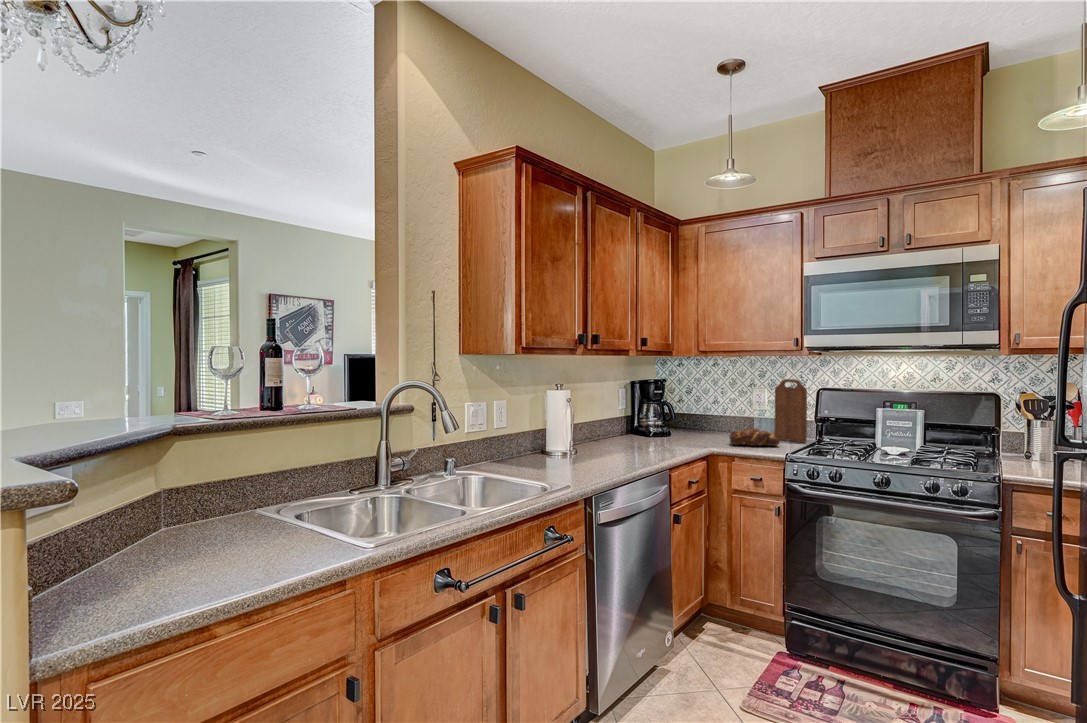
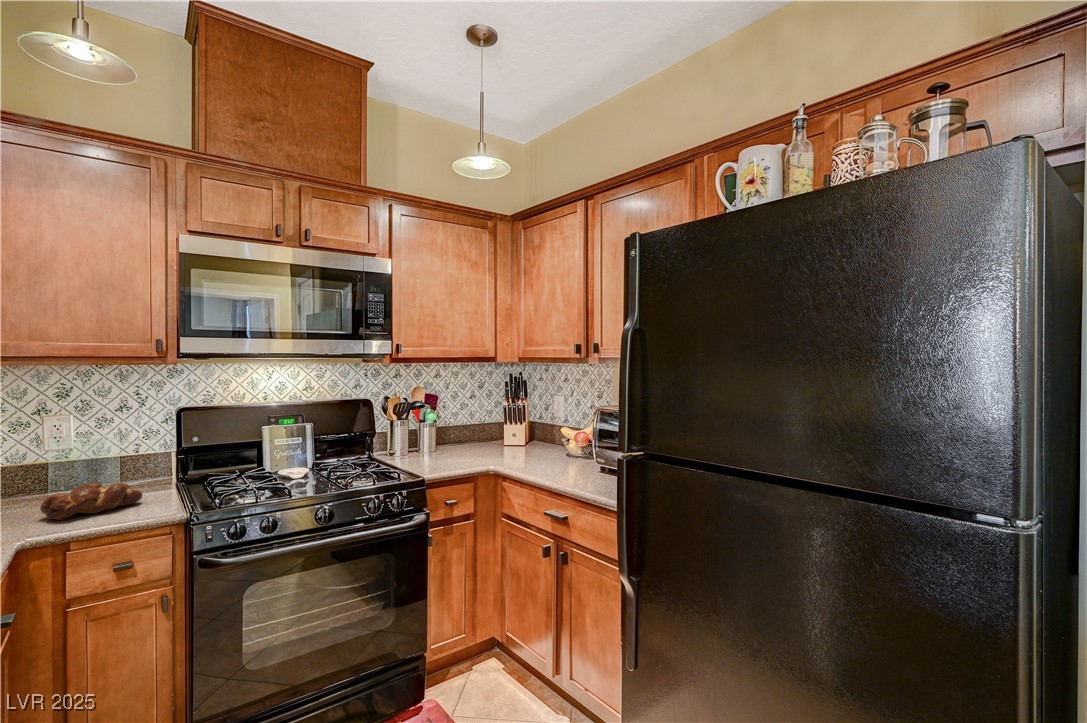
cutting board: present [774,379,807,443] -> none [97,398,161,490]

